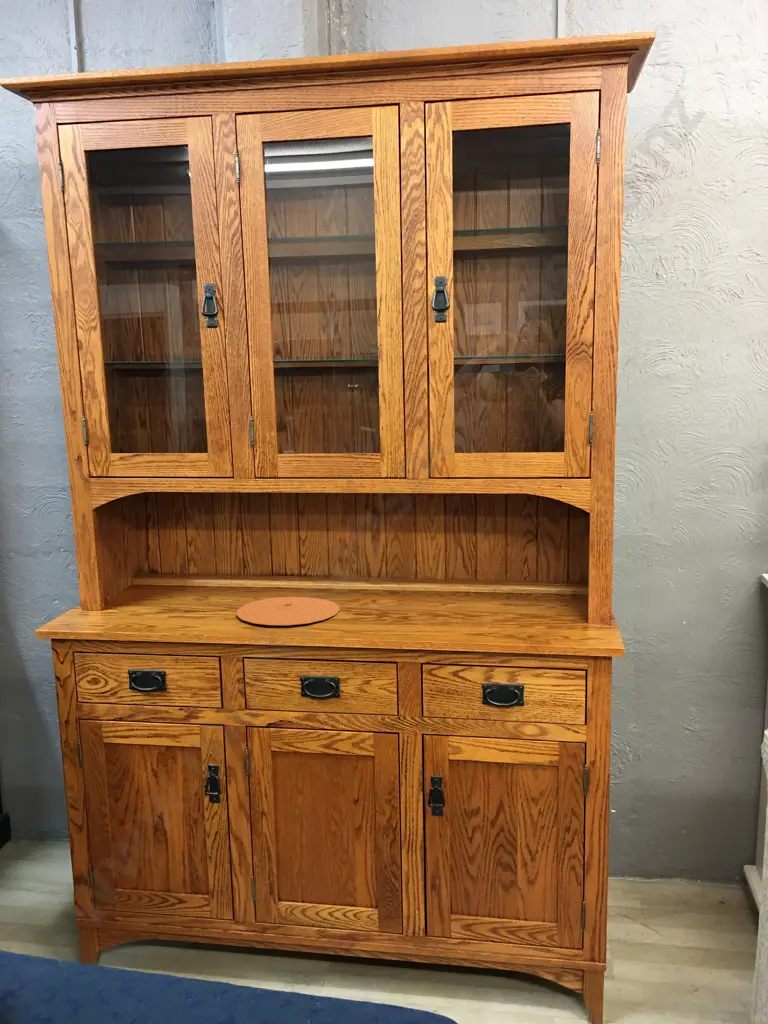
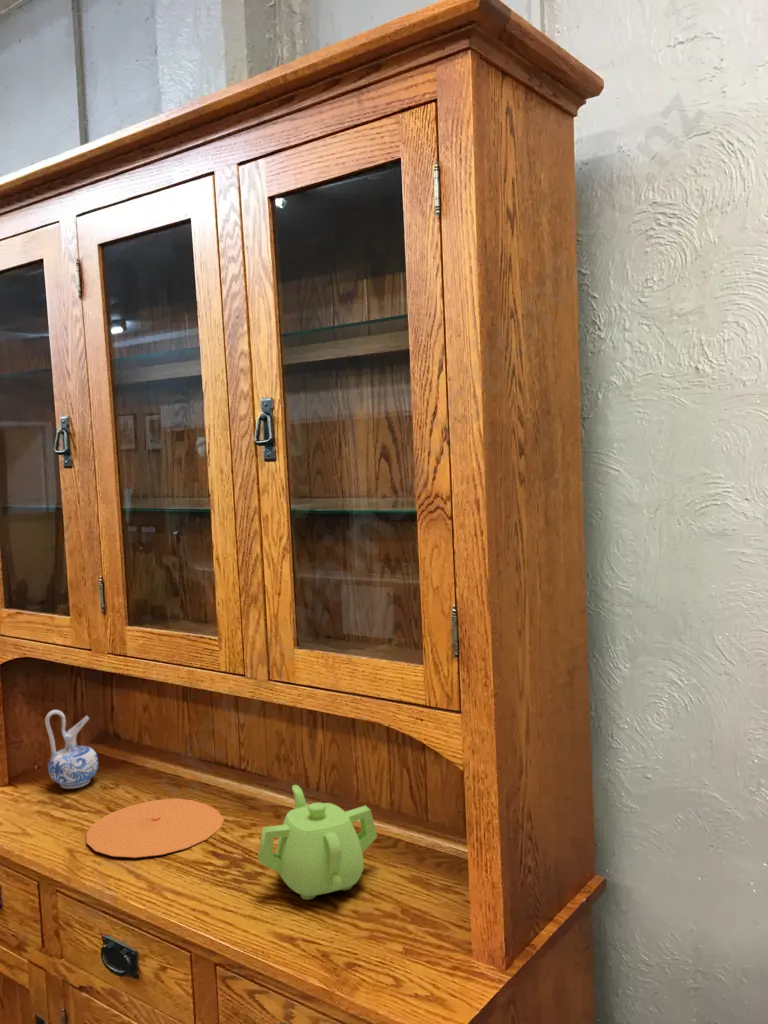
ceramic pitcher: none [148,539,189,604] -> present [45,710,98,789]
teapot: none [415,559,488,621] -> present [258,785,377,900]

